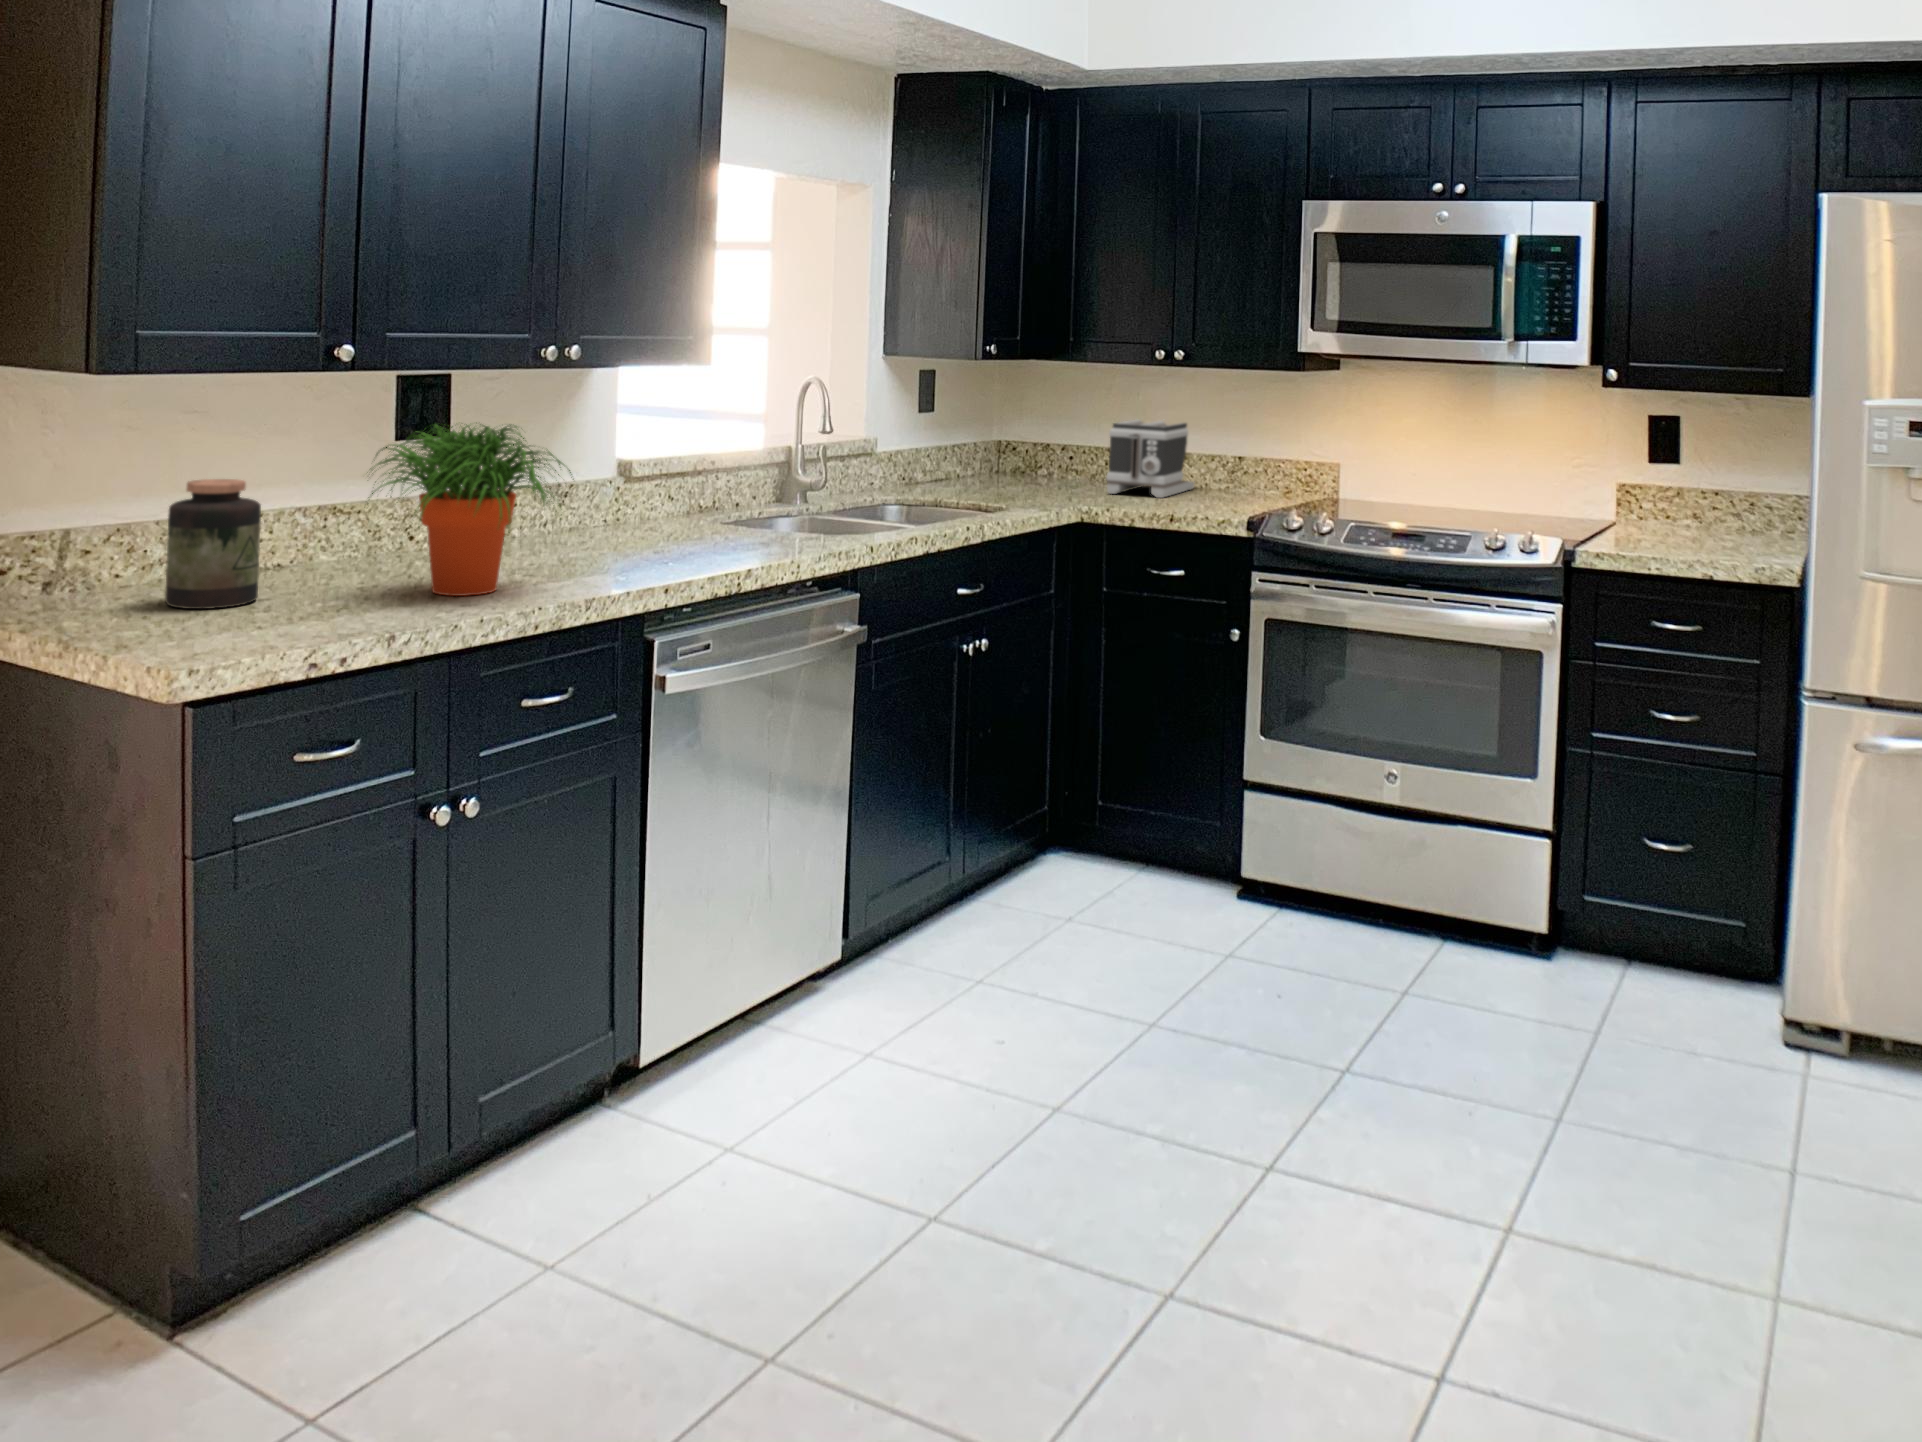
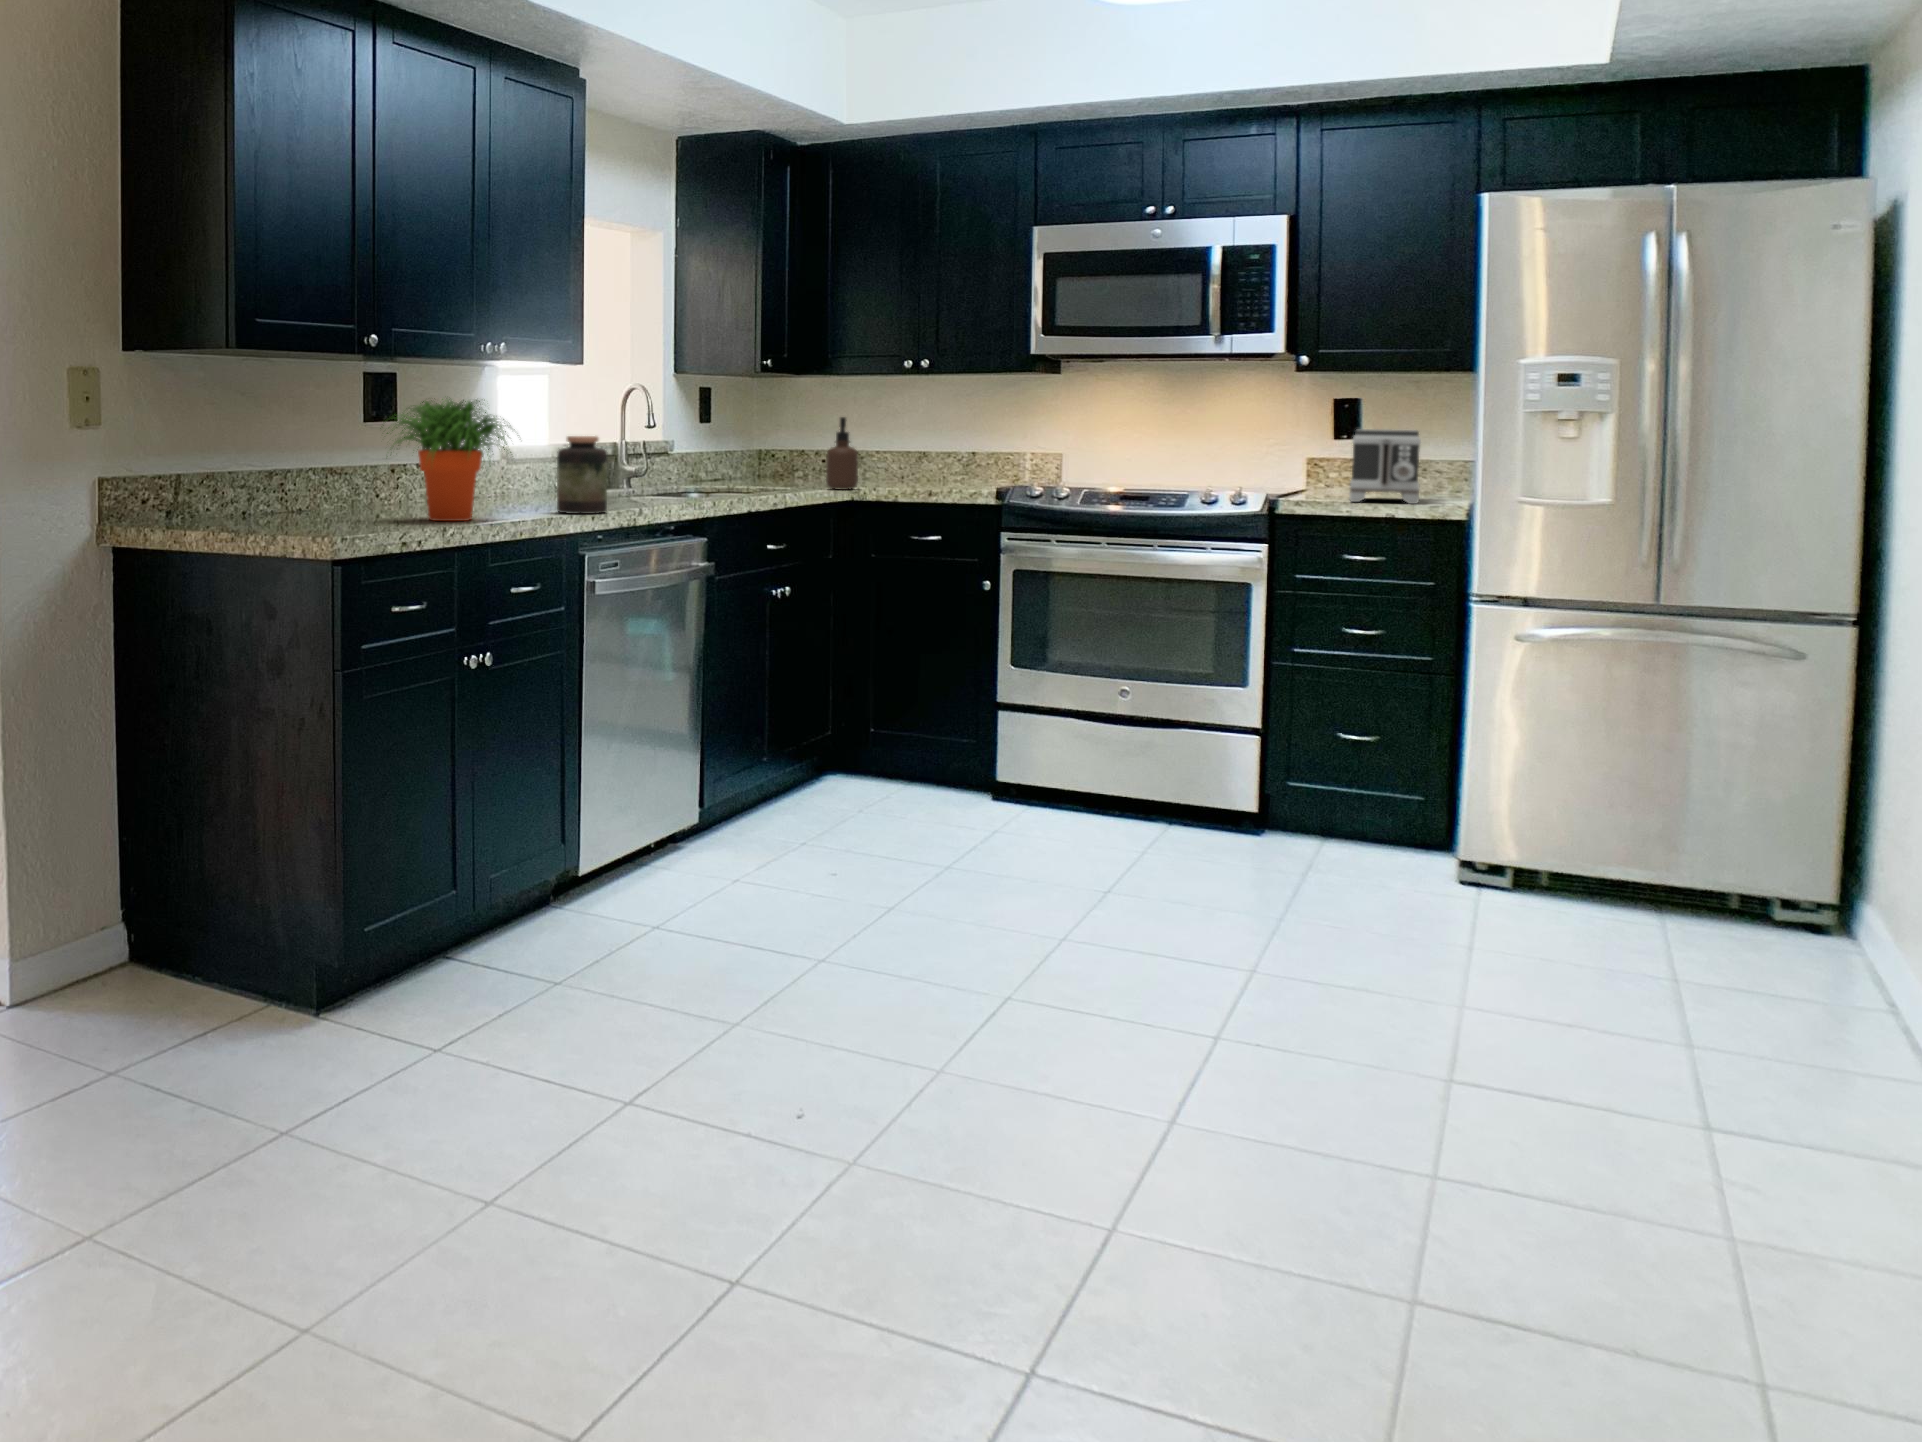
soap dispenser: none [1064,412,1102,500] -> present [826,417,858,490]
toaster: present [1107,419,1195,498] -> present [1349,429,1421,504]
jar: present [165,479,261,609] -> present [557,436,608,514]

